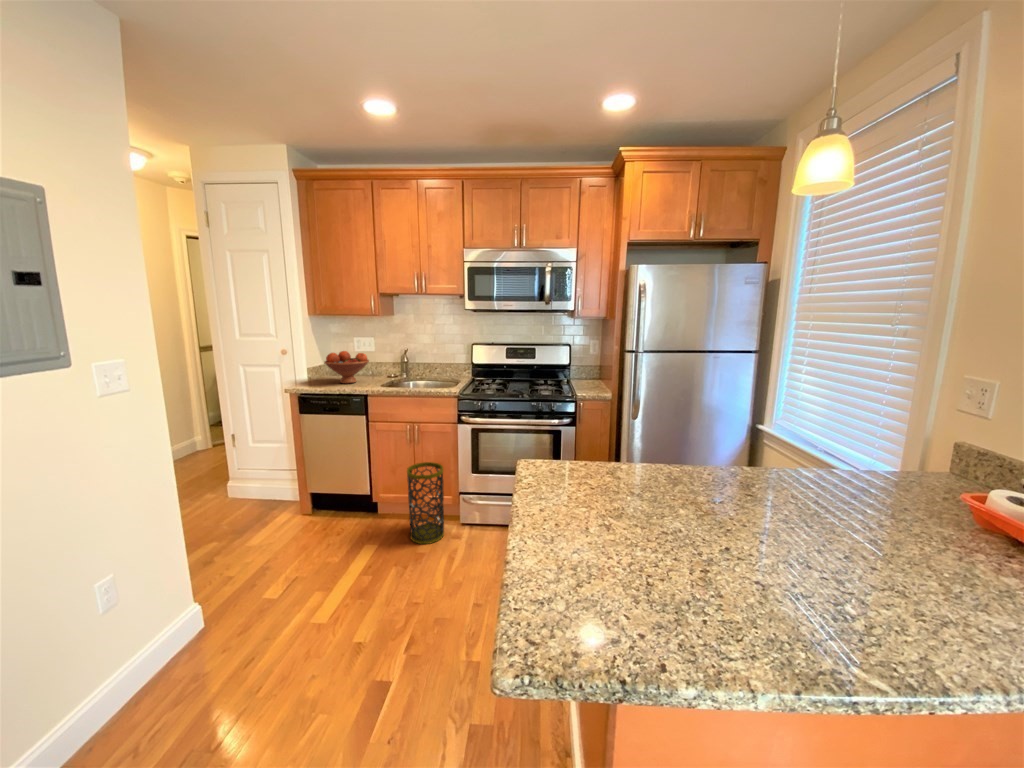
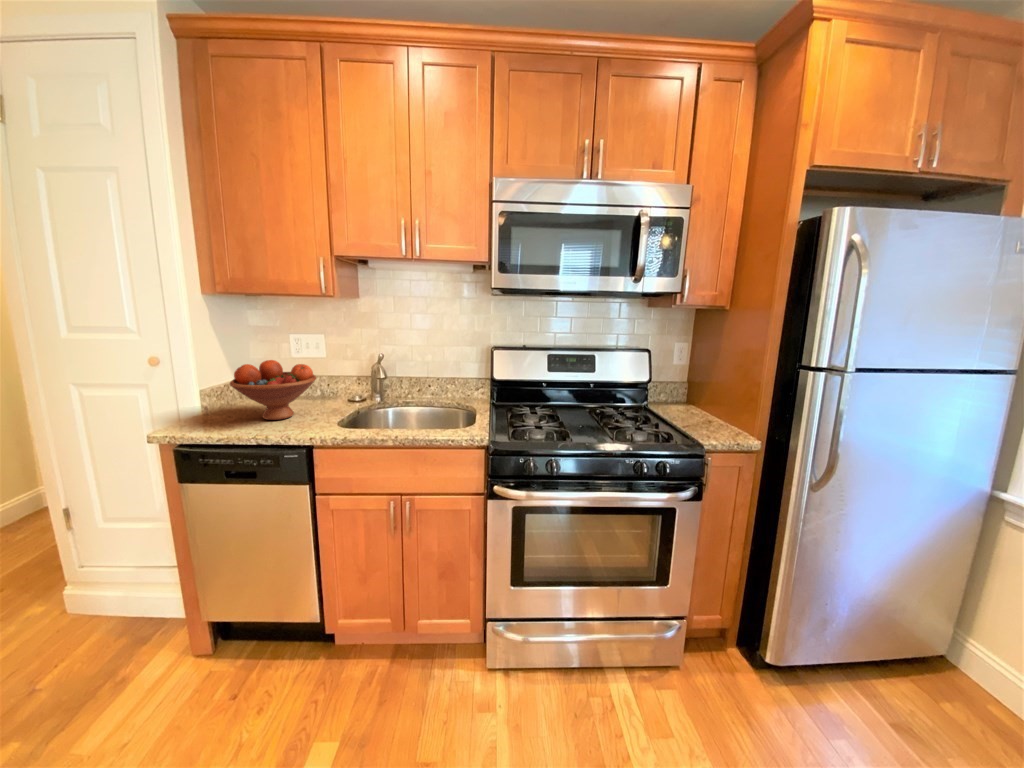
trash can: present [407,462,444,544] -> none [393,571,463,738]

